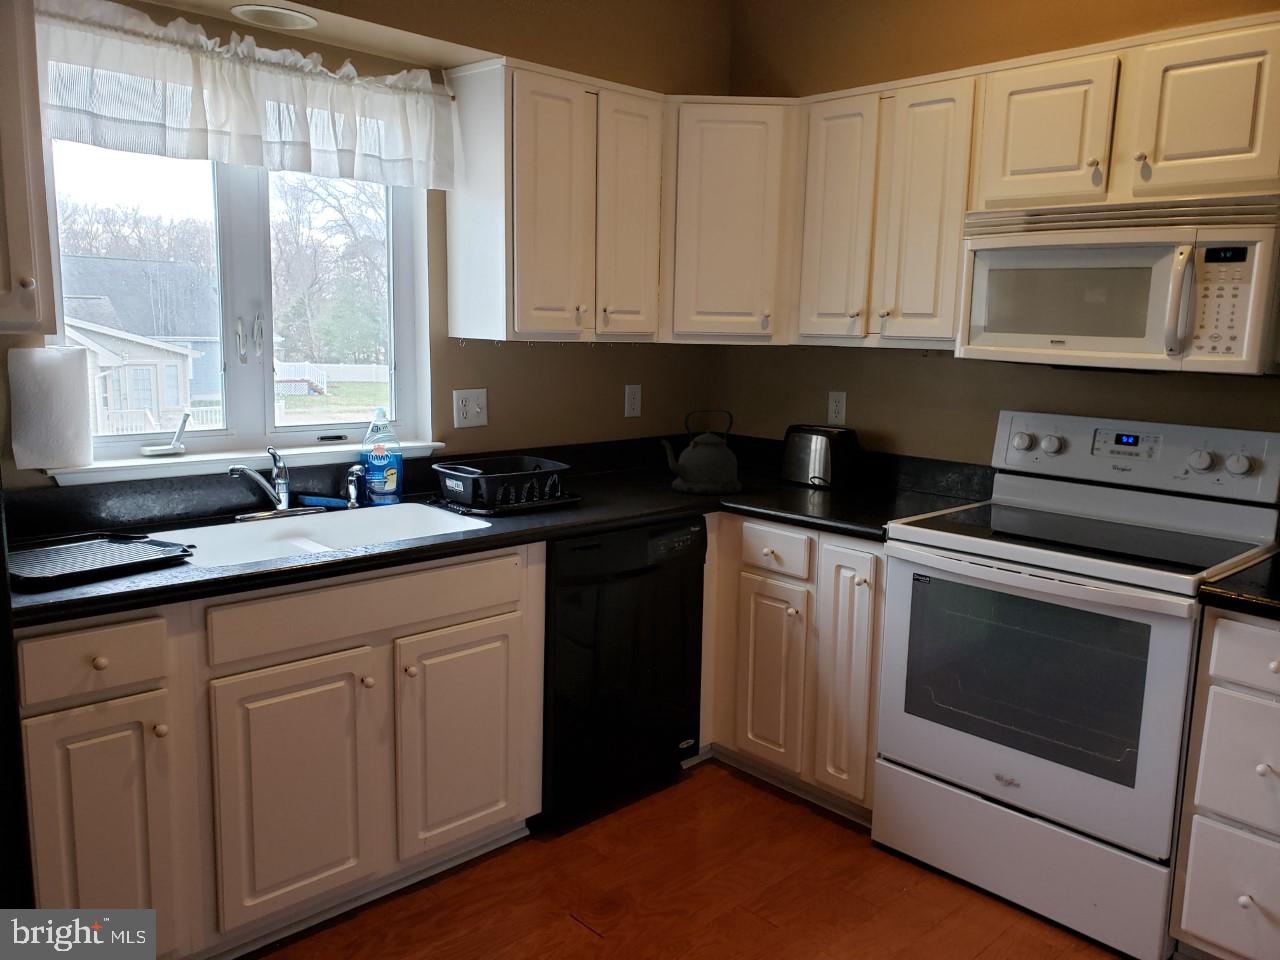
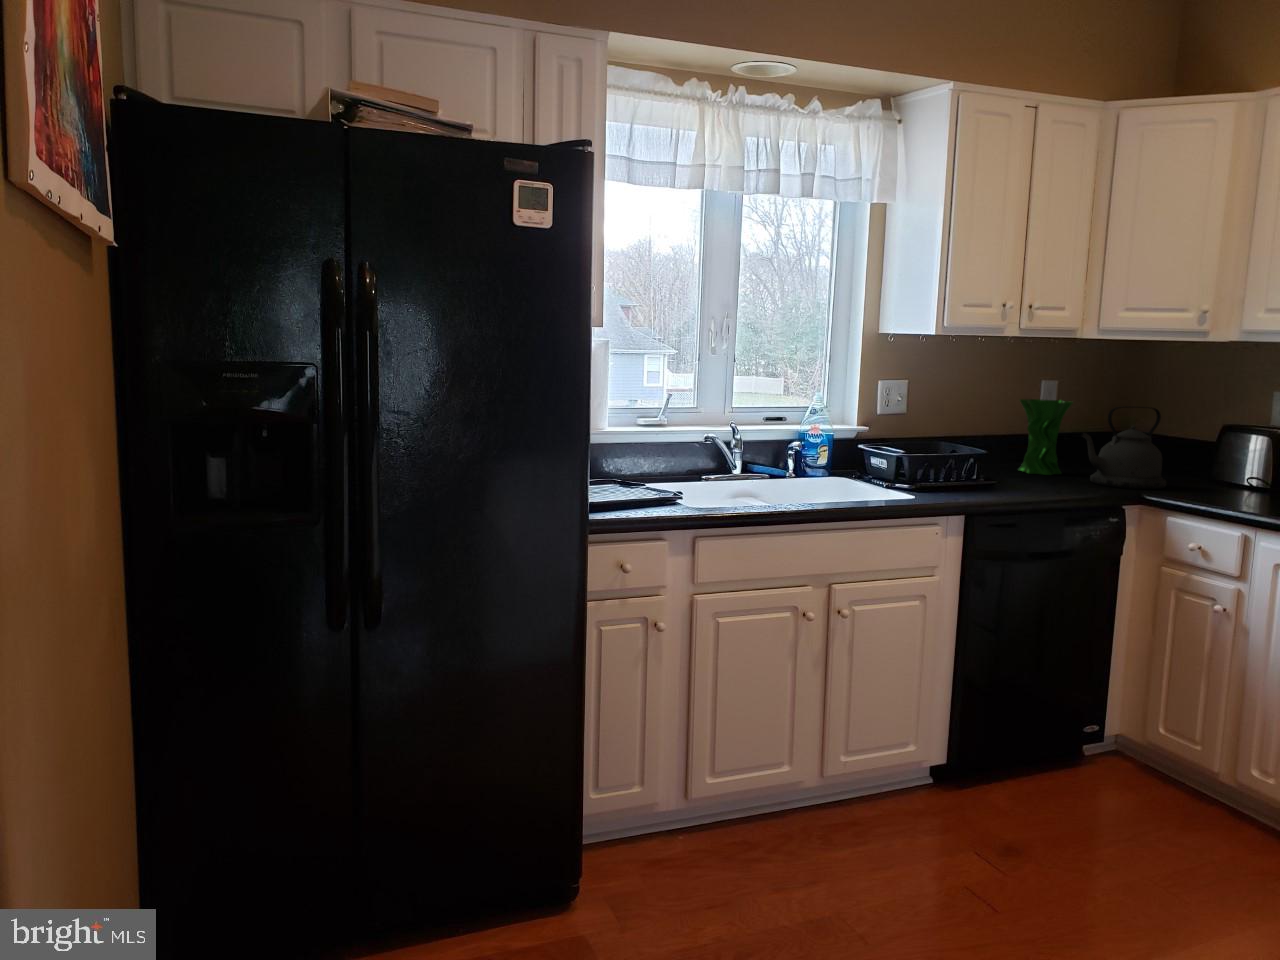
vase: none [601,403,654,483] -> present [1019,399,1073,475]

